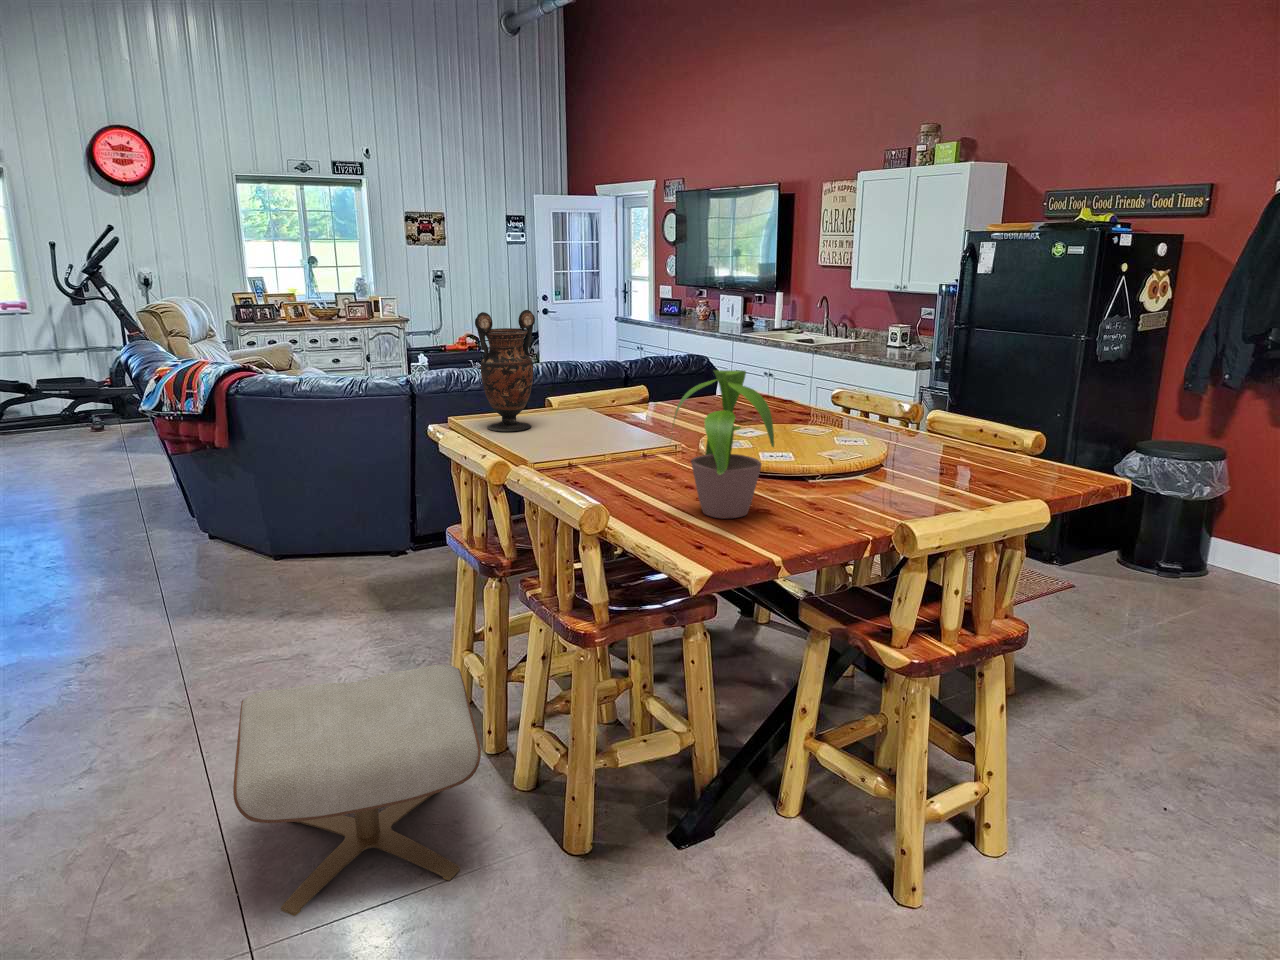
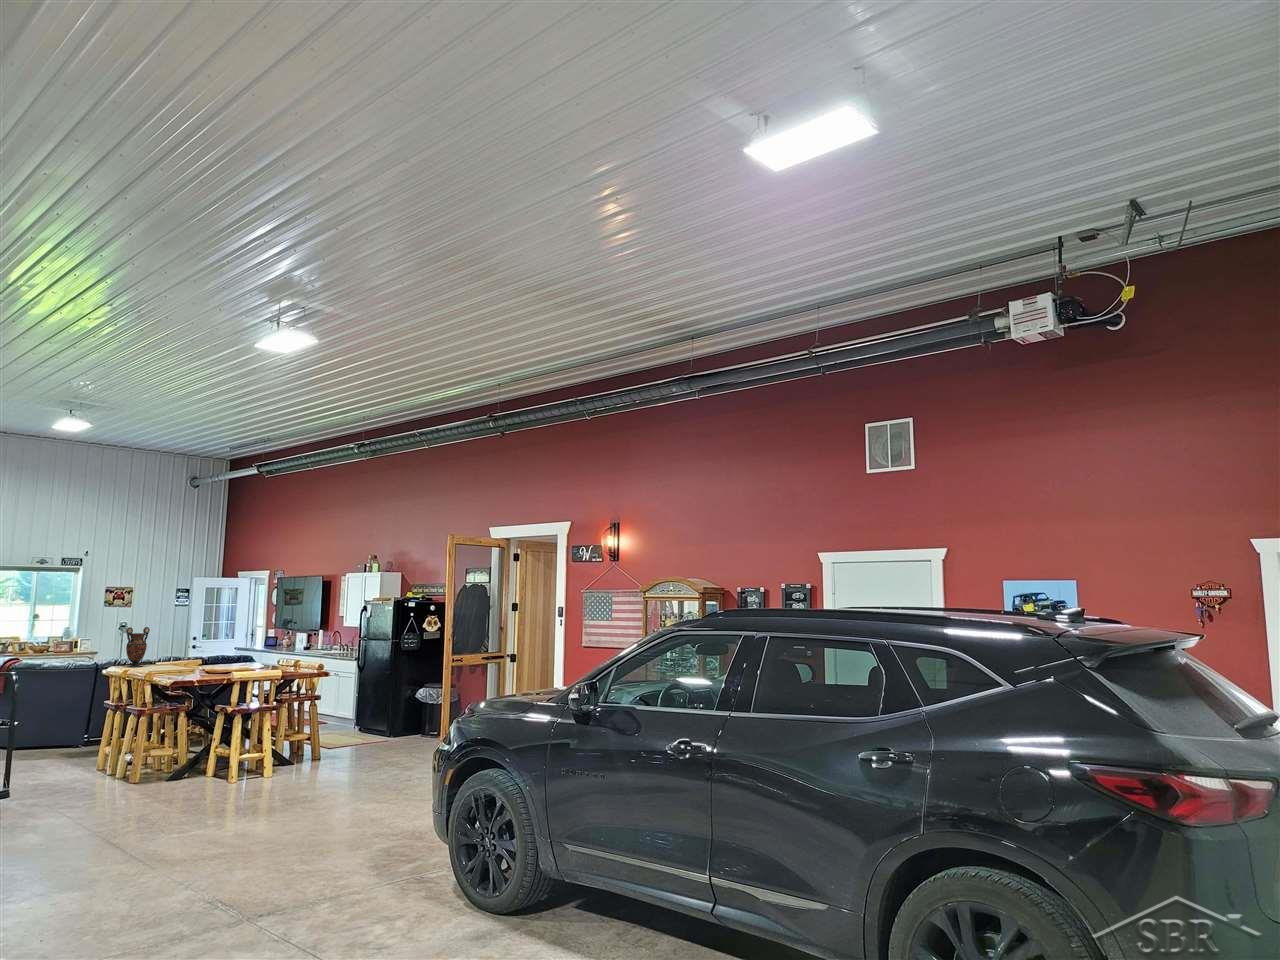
potted plant: present [674,370,774,518] -> none [171,637,209,675]
ottoman: present [233,665,481,916] -> none [23,734,105,797]

